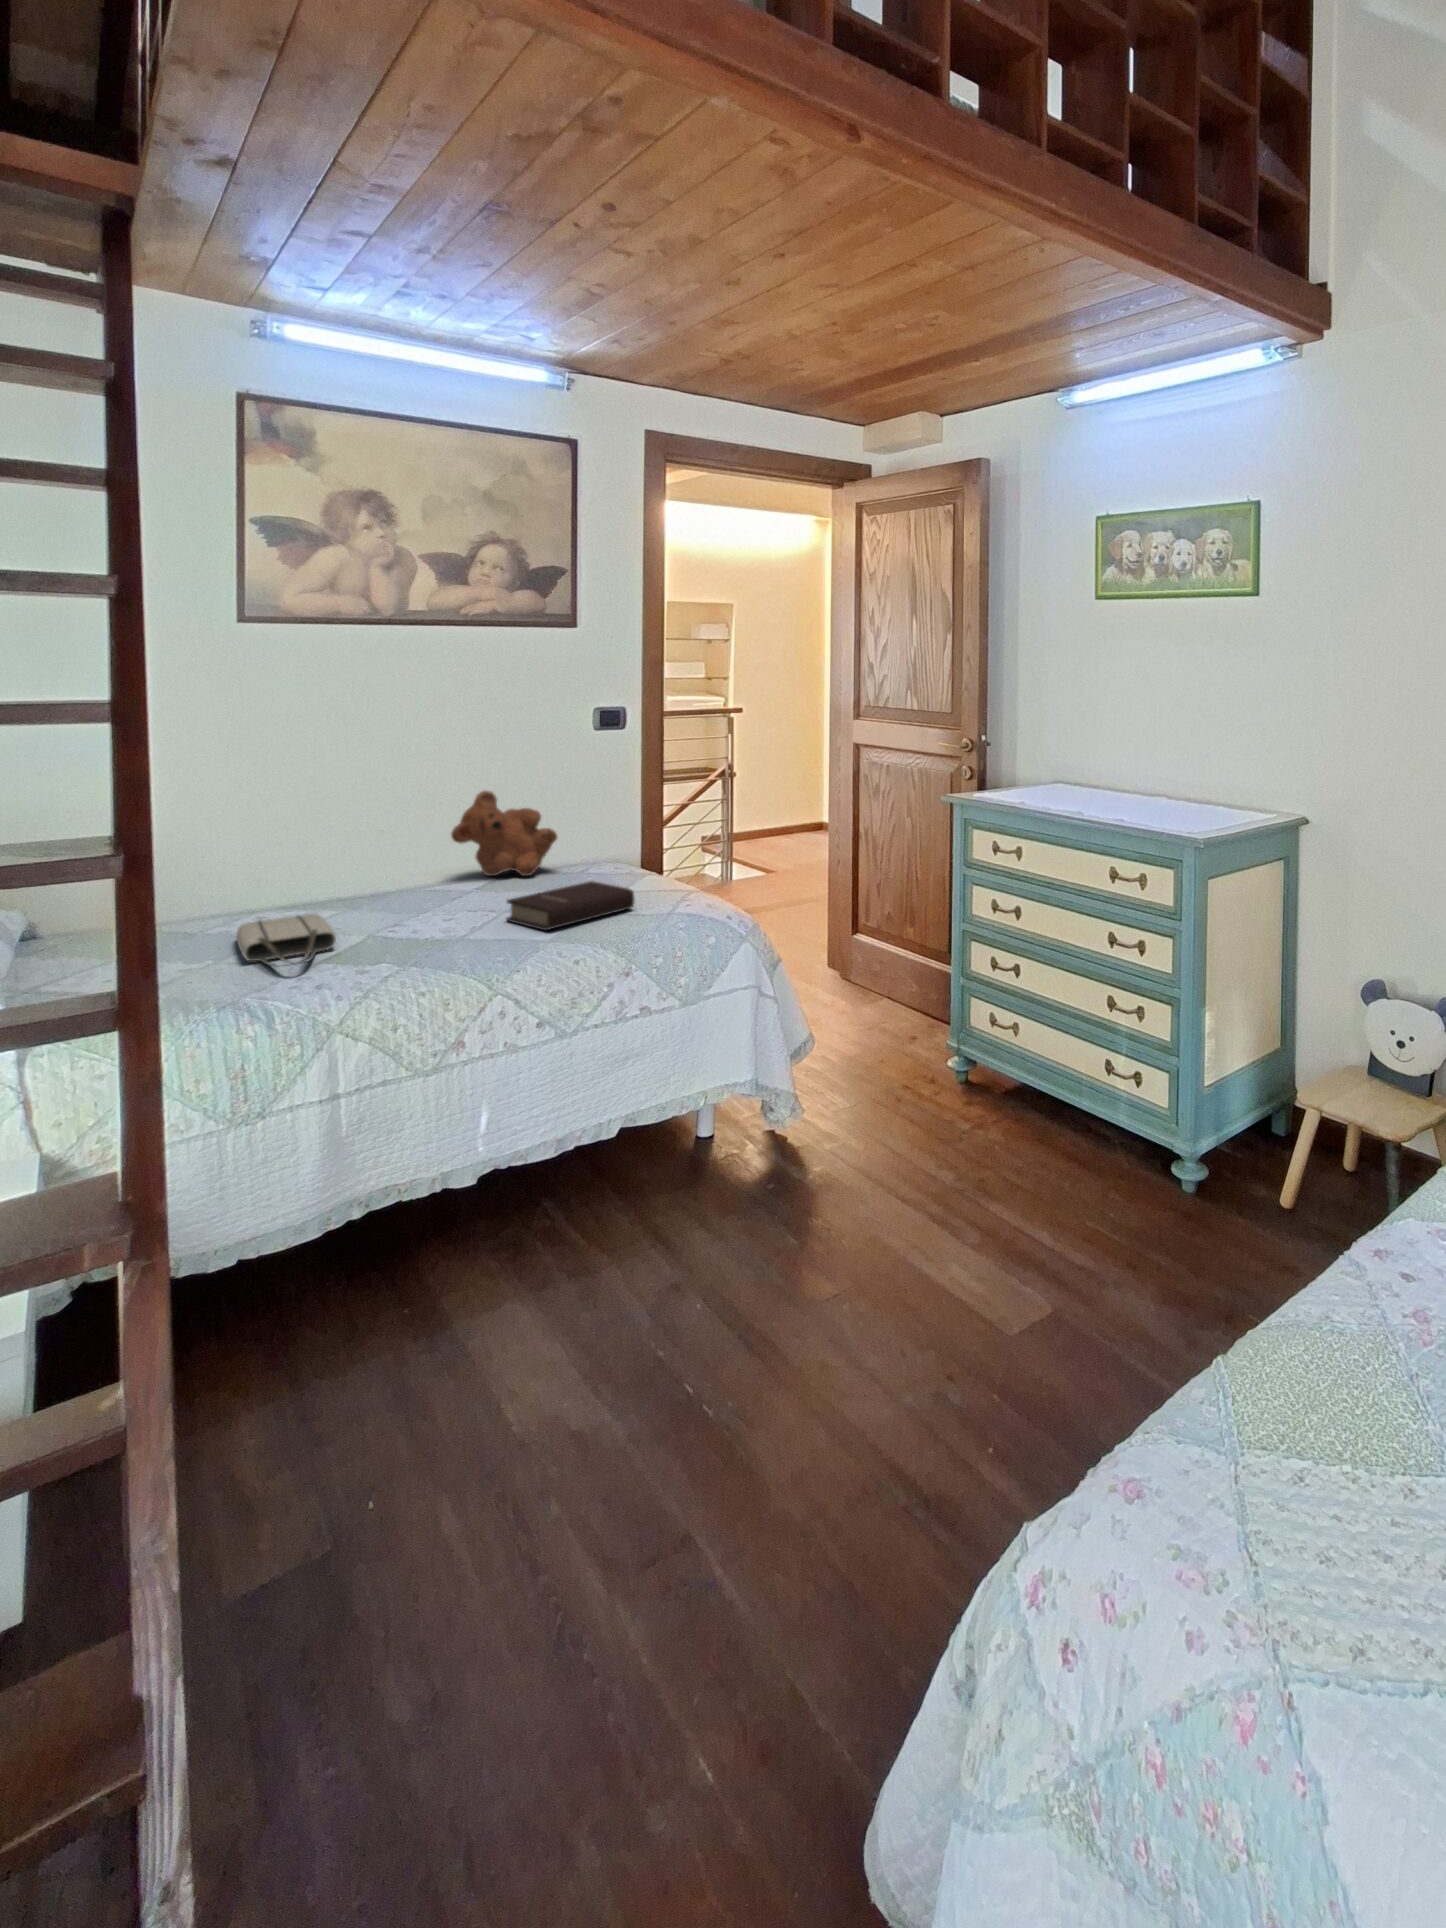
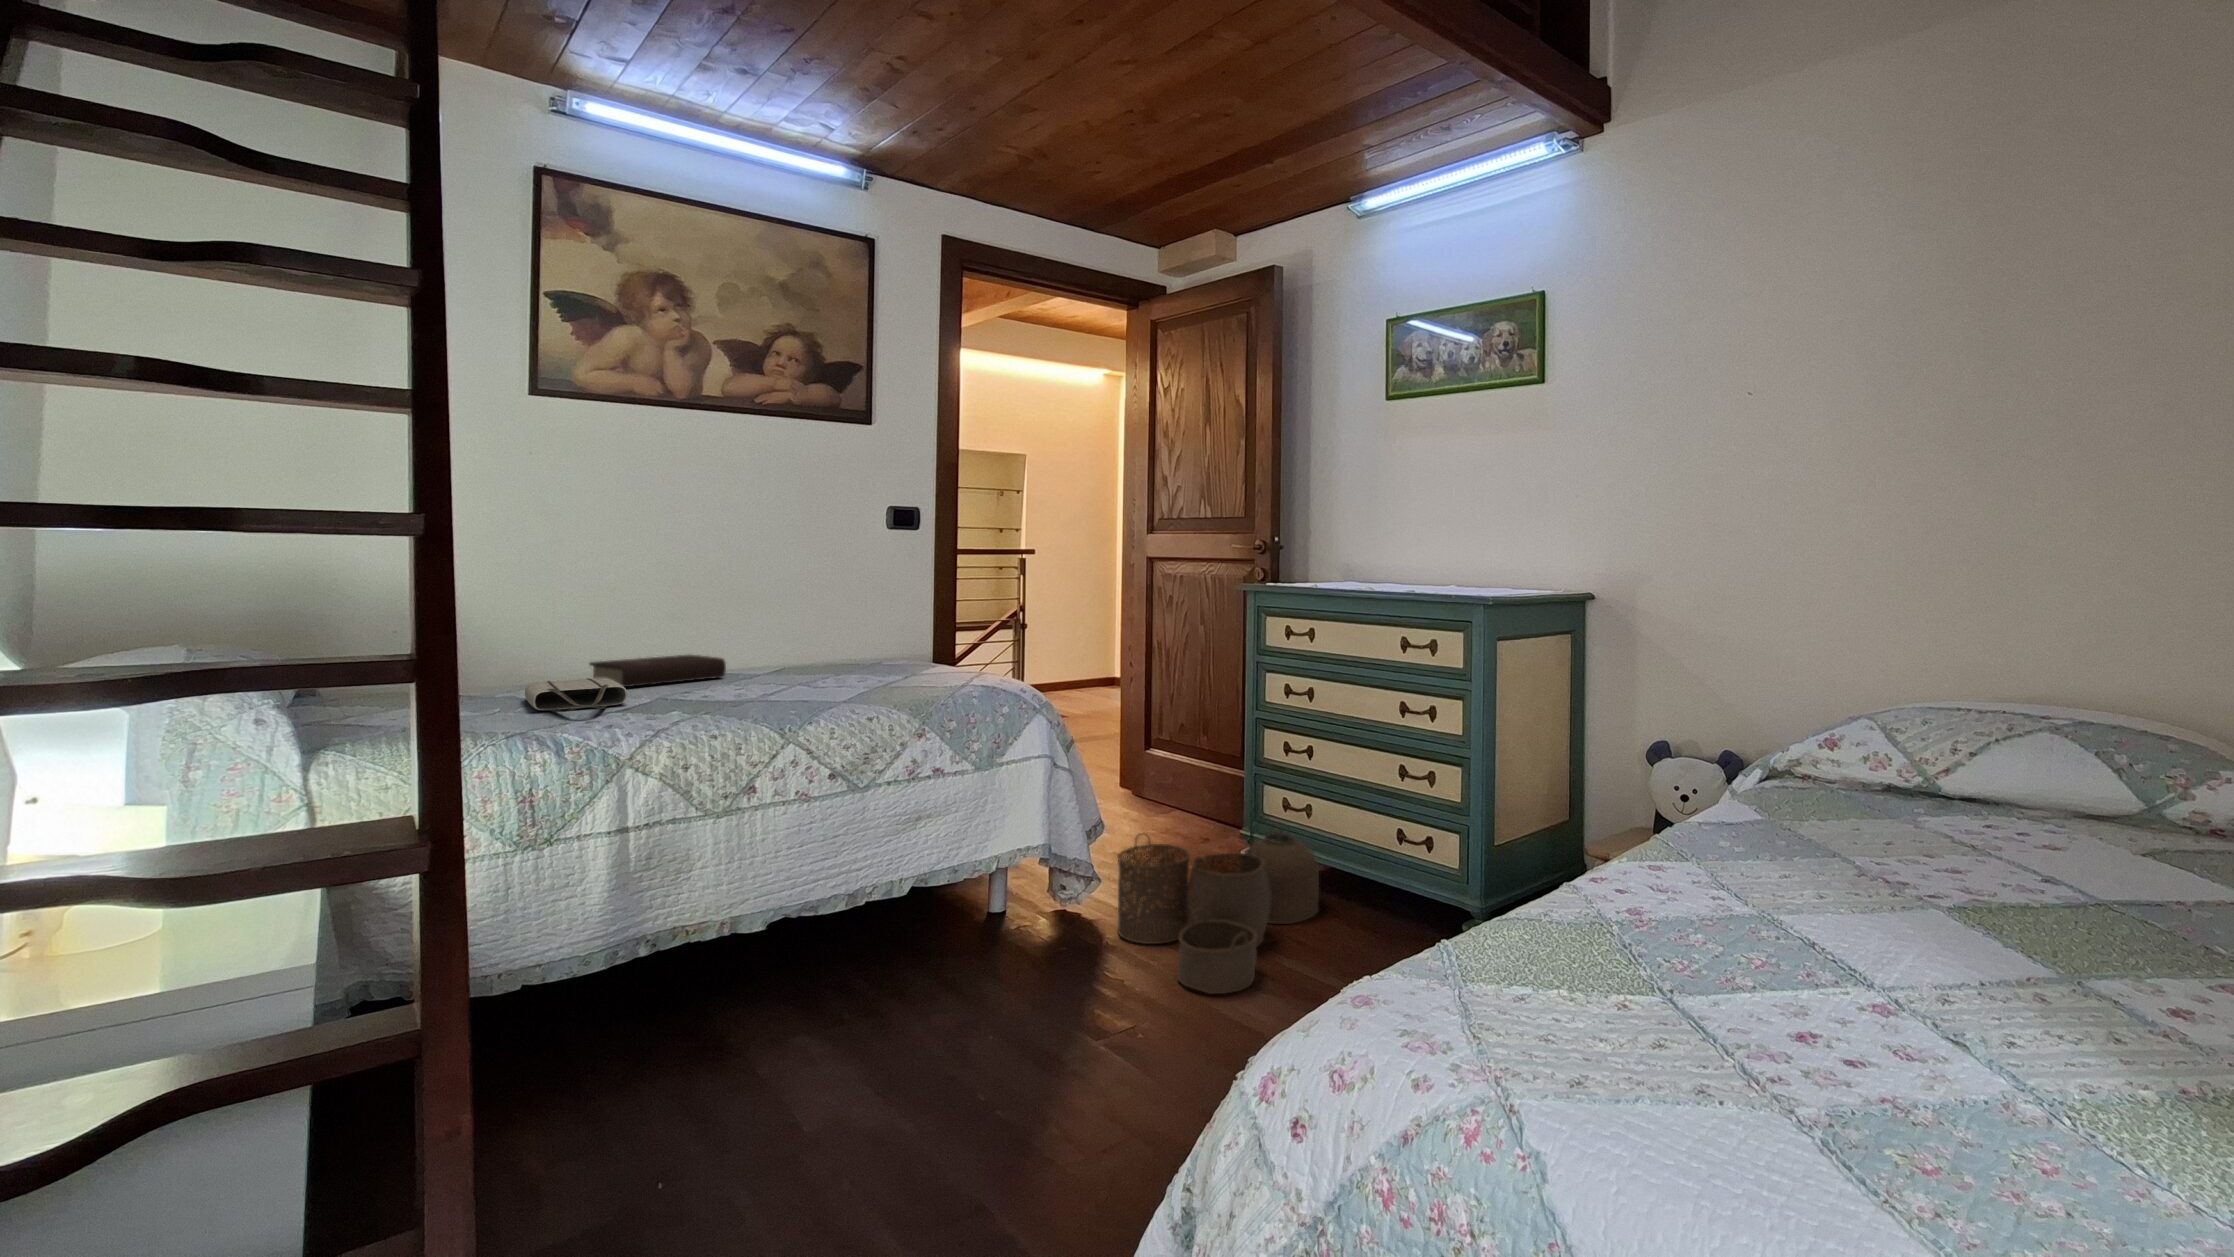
teddy bear: present [451,791,557,876] -> none [744,581,852,666]
book: present [507,881,635,930] -> present [590,655,726,687]
woven basket: none [823,1050,1027,1252] -> present [1117,830,1319,994]

